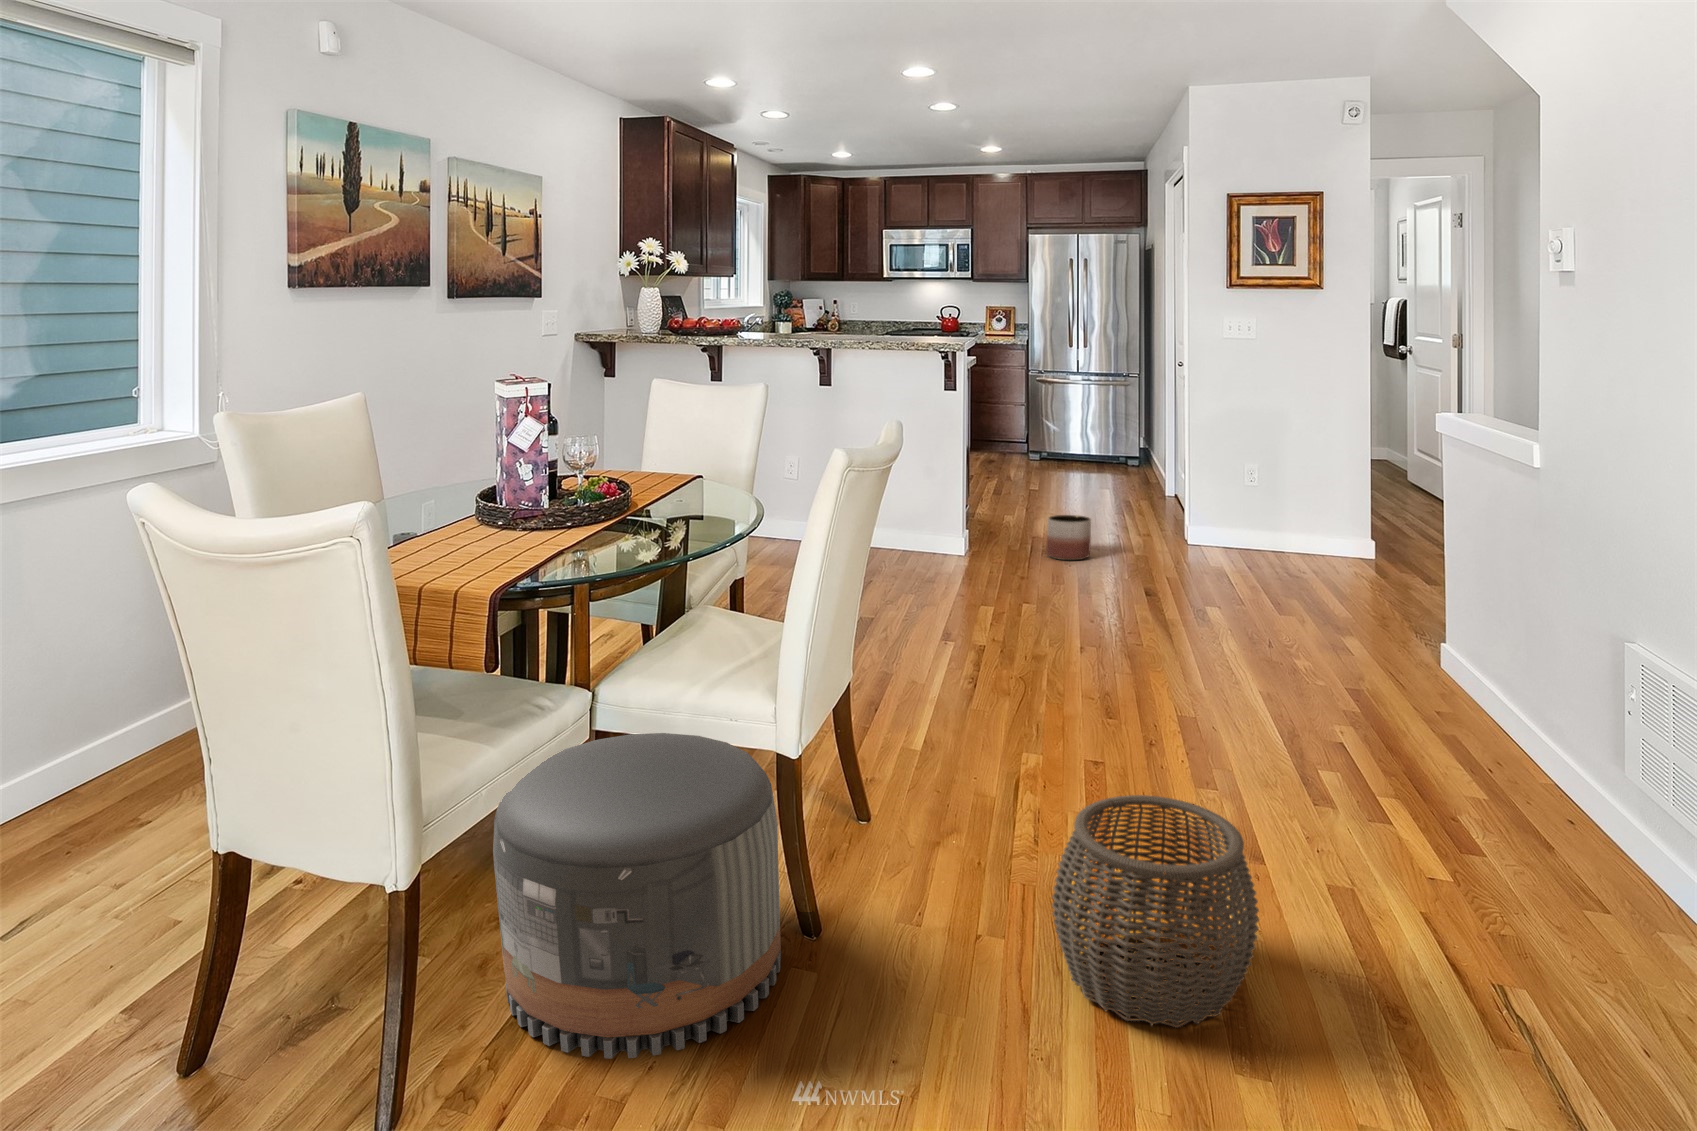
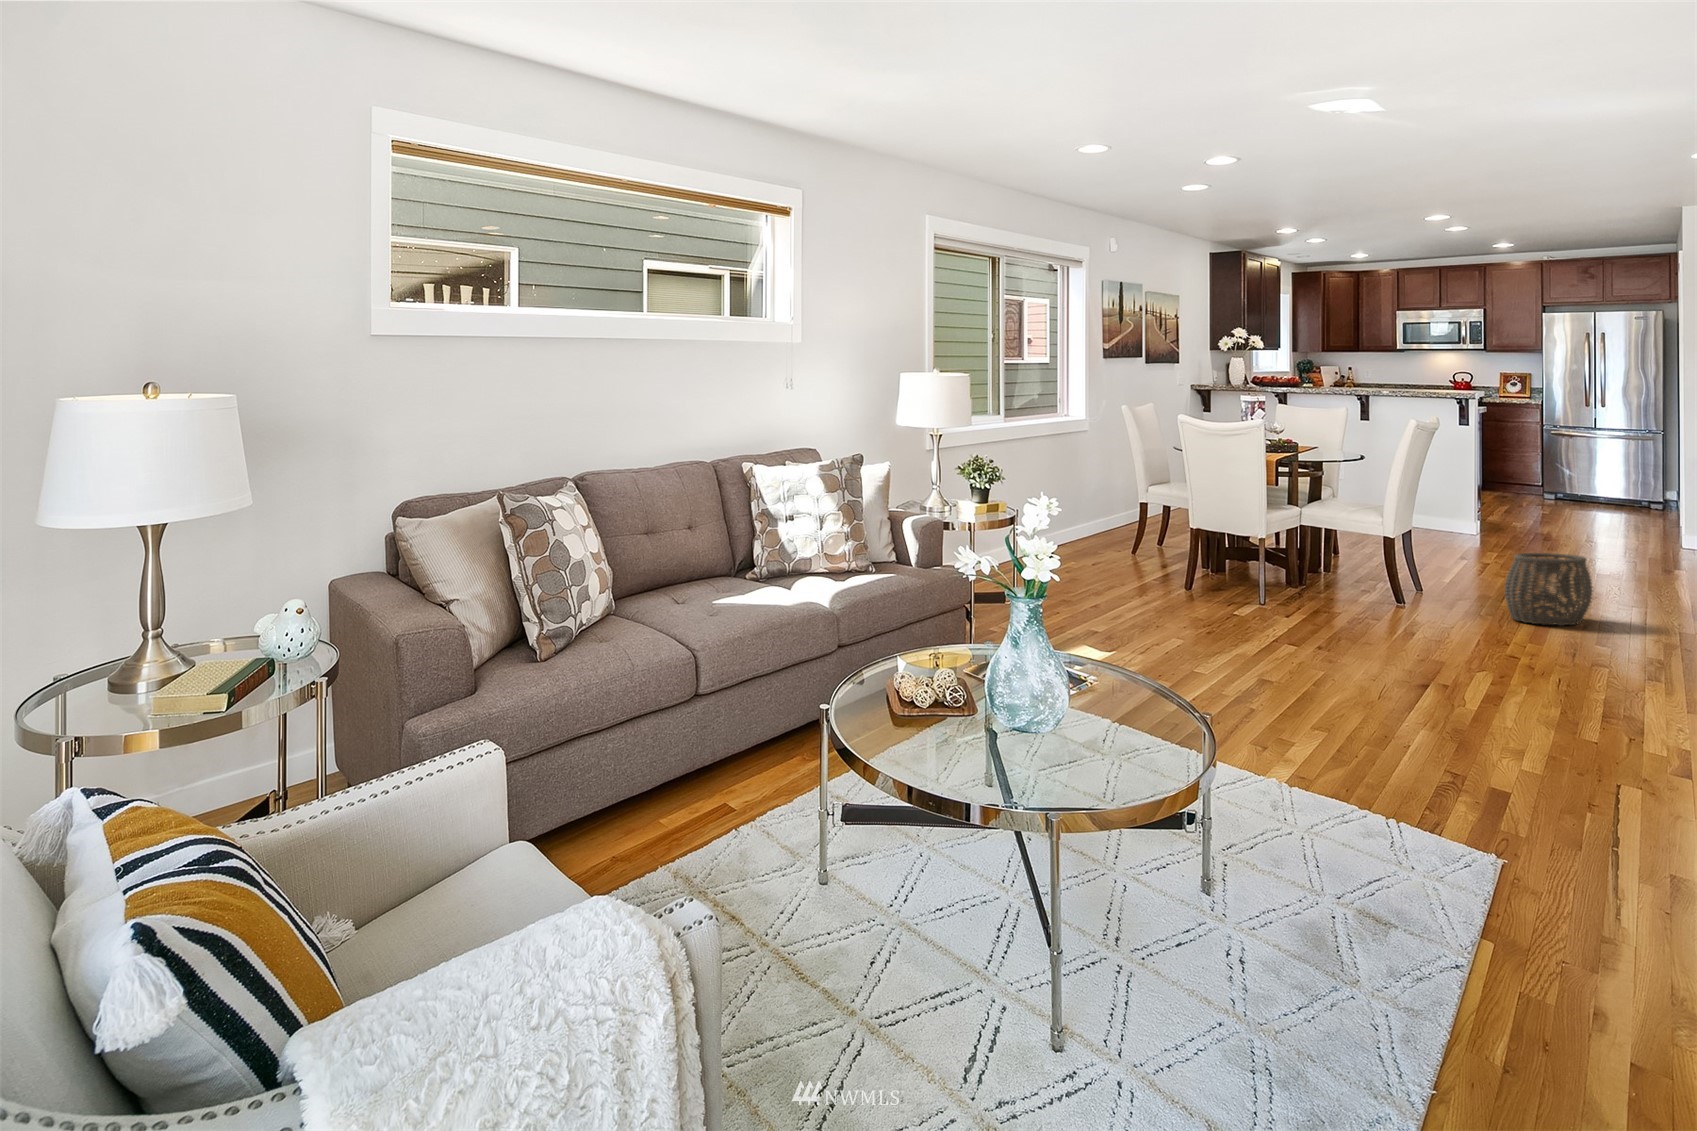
planter: present [1046,515,1091,560] -> none [1535,516,1573,546]
pouf: present [493,733,781,1058] -> none [1274,525,1387,618]

